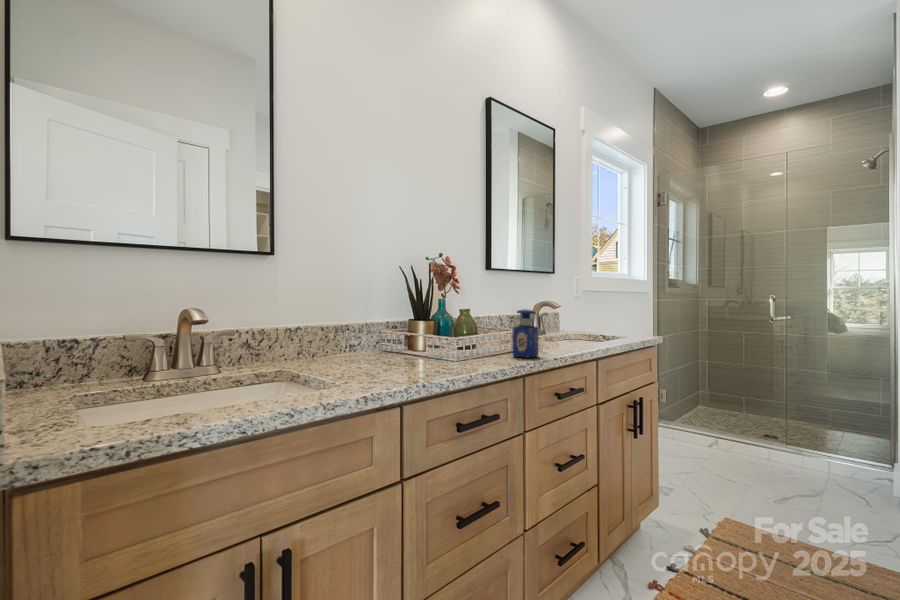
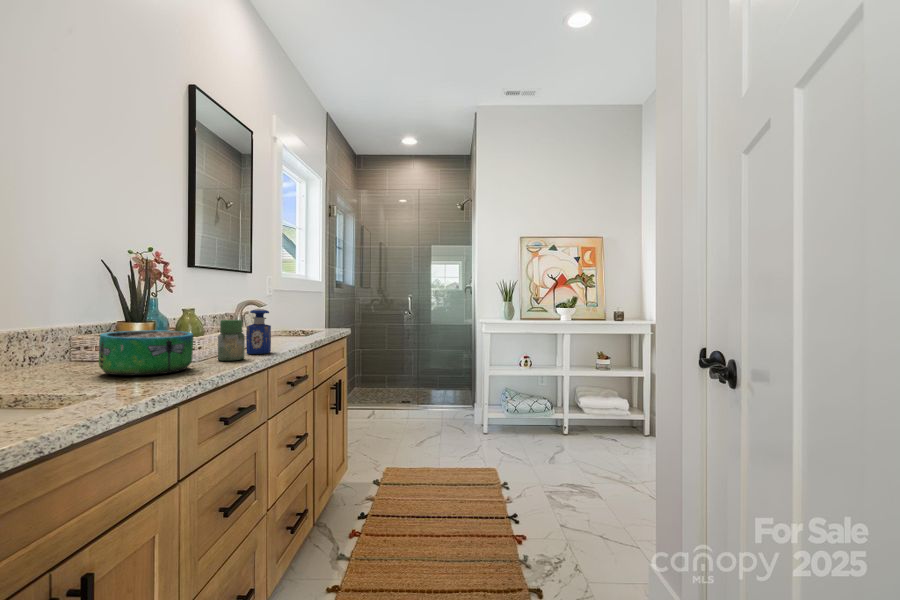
jar: none [477,320,502,363] -> present [218,320,245,361]
decorative bowl: none [372,328,444,371] -> present [99,330,193,375]

